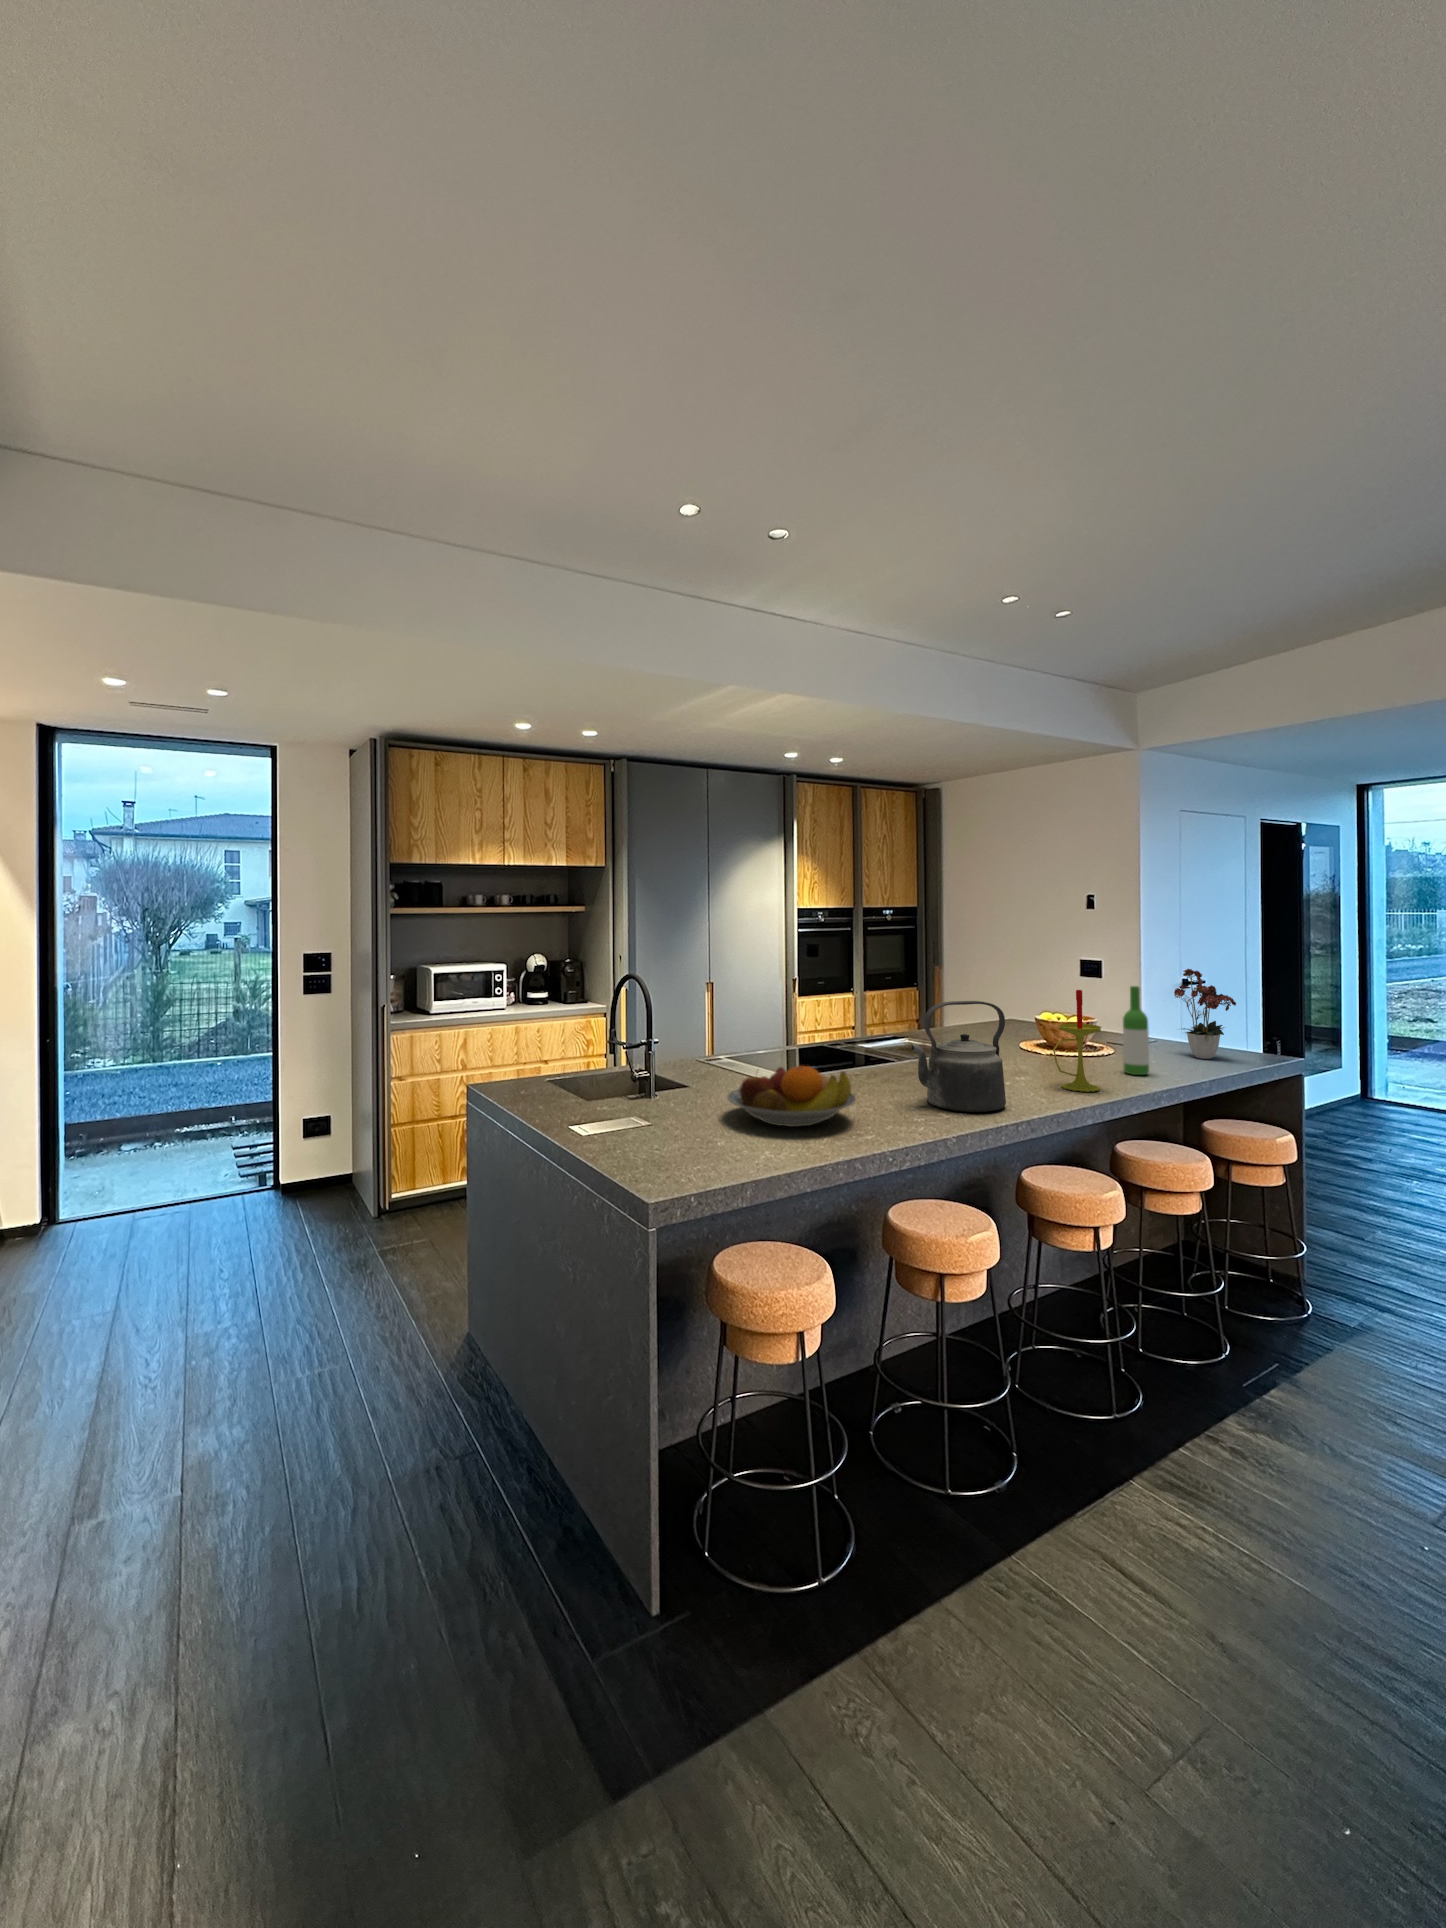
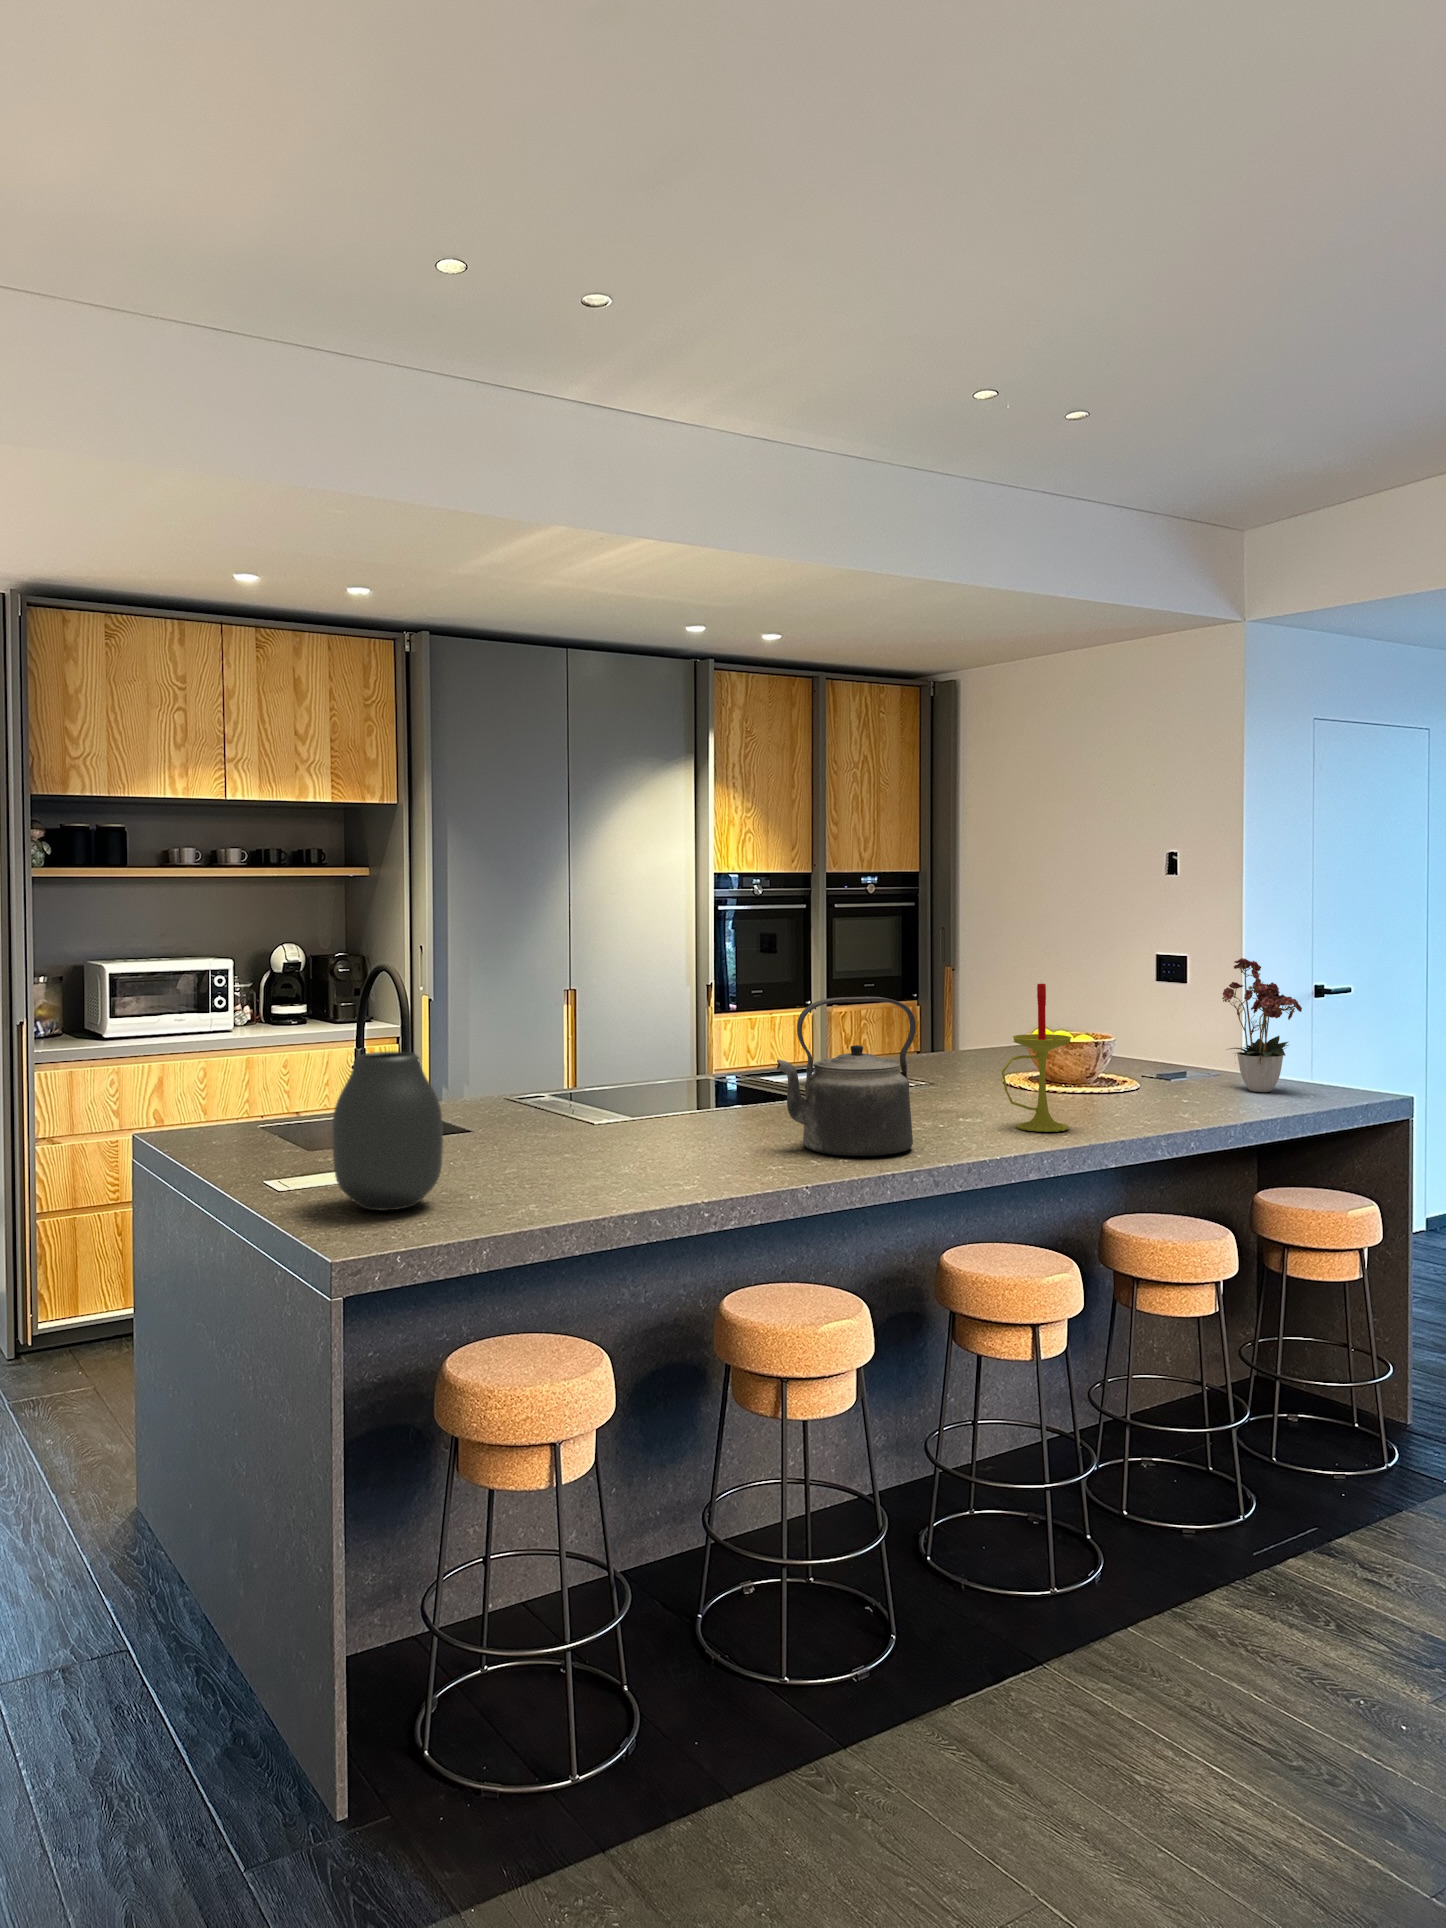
wine bottle: present [1123,986,1149,1075] -> none [1123,981,1158,1112]
vase: none [634,1045,709,1158] -> present [332,1051,443,1210]
fruit bowl: present [727,1066,856,1127] -> none [494,1088,682,1174]

